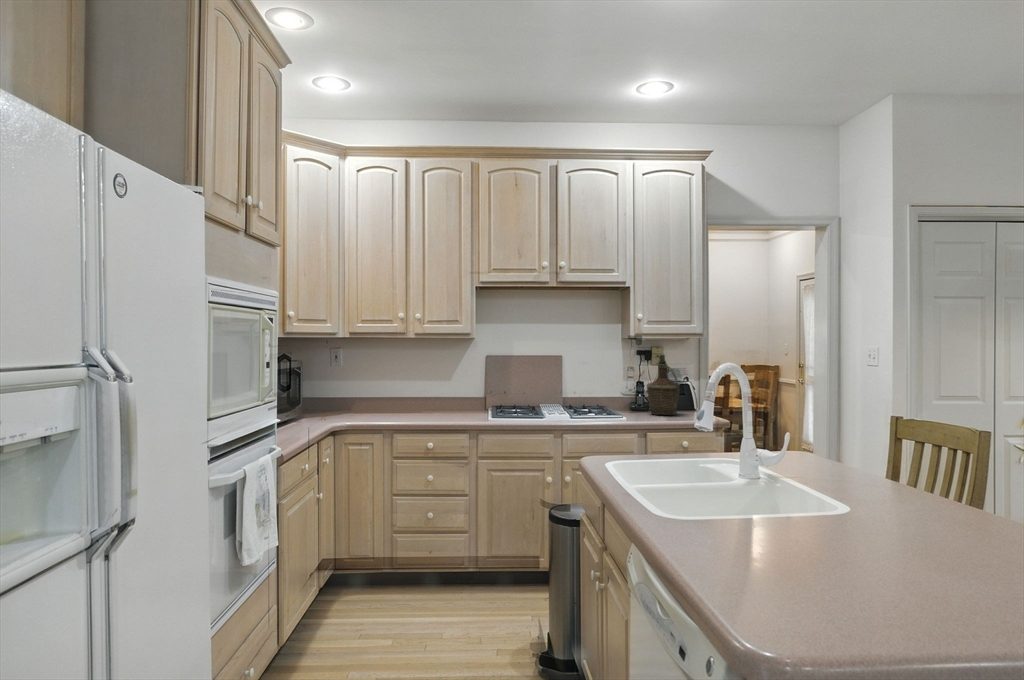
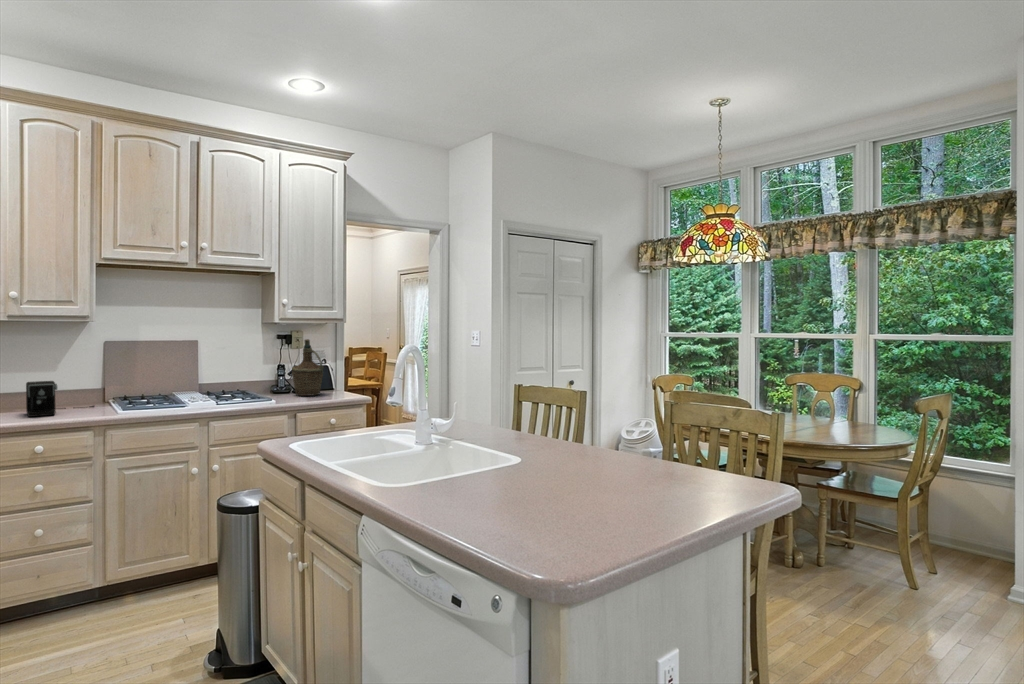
coffee maker: none [427,389,476,418] -> present [26,381,94,417]

